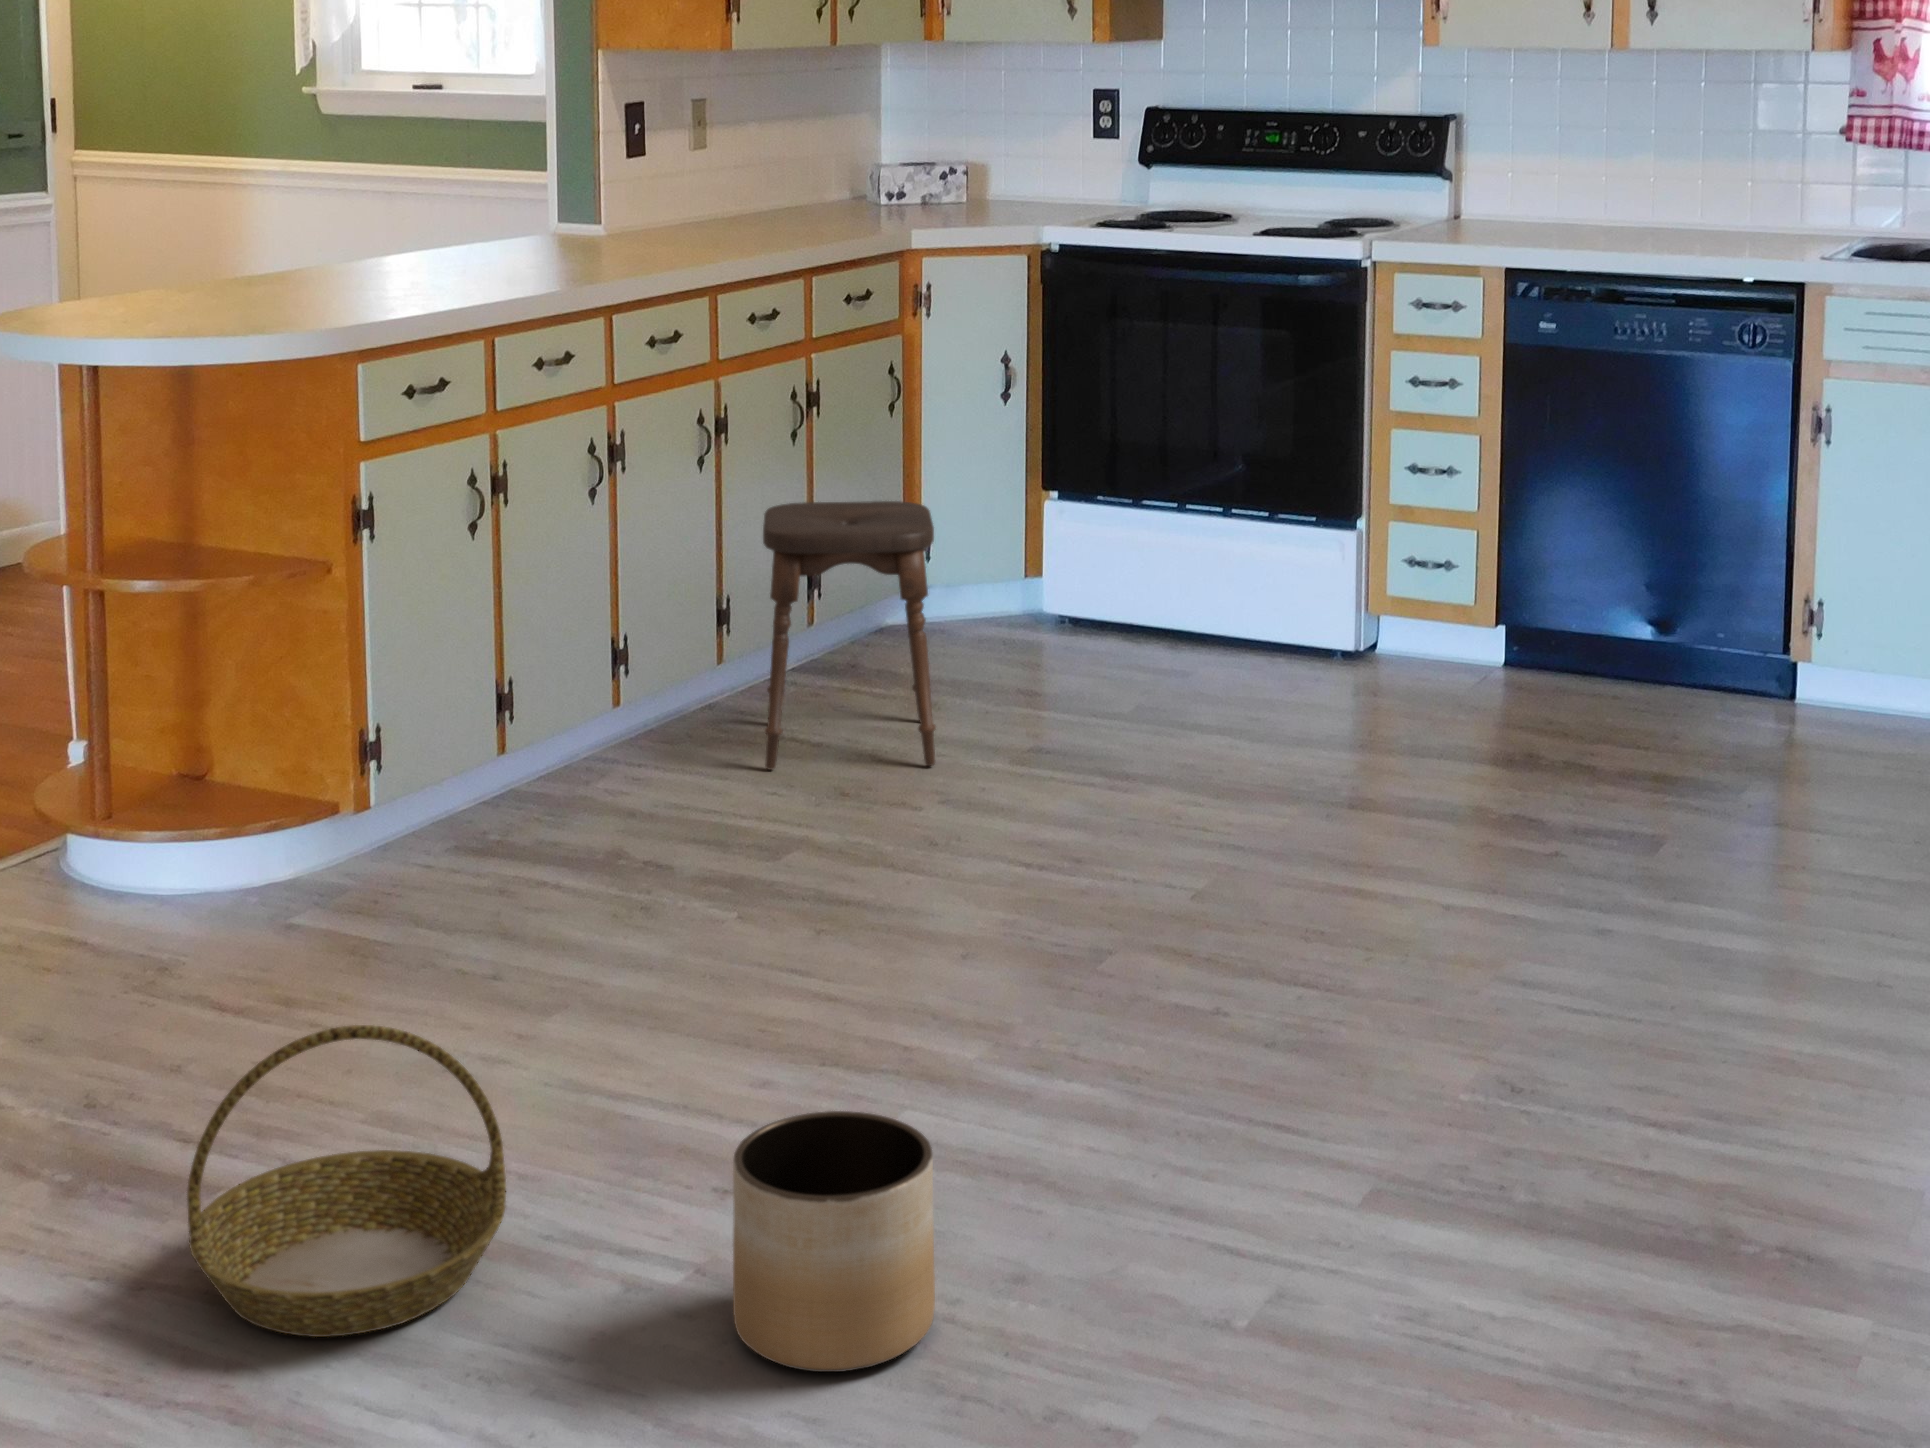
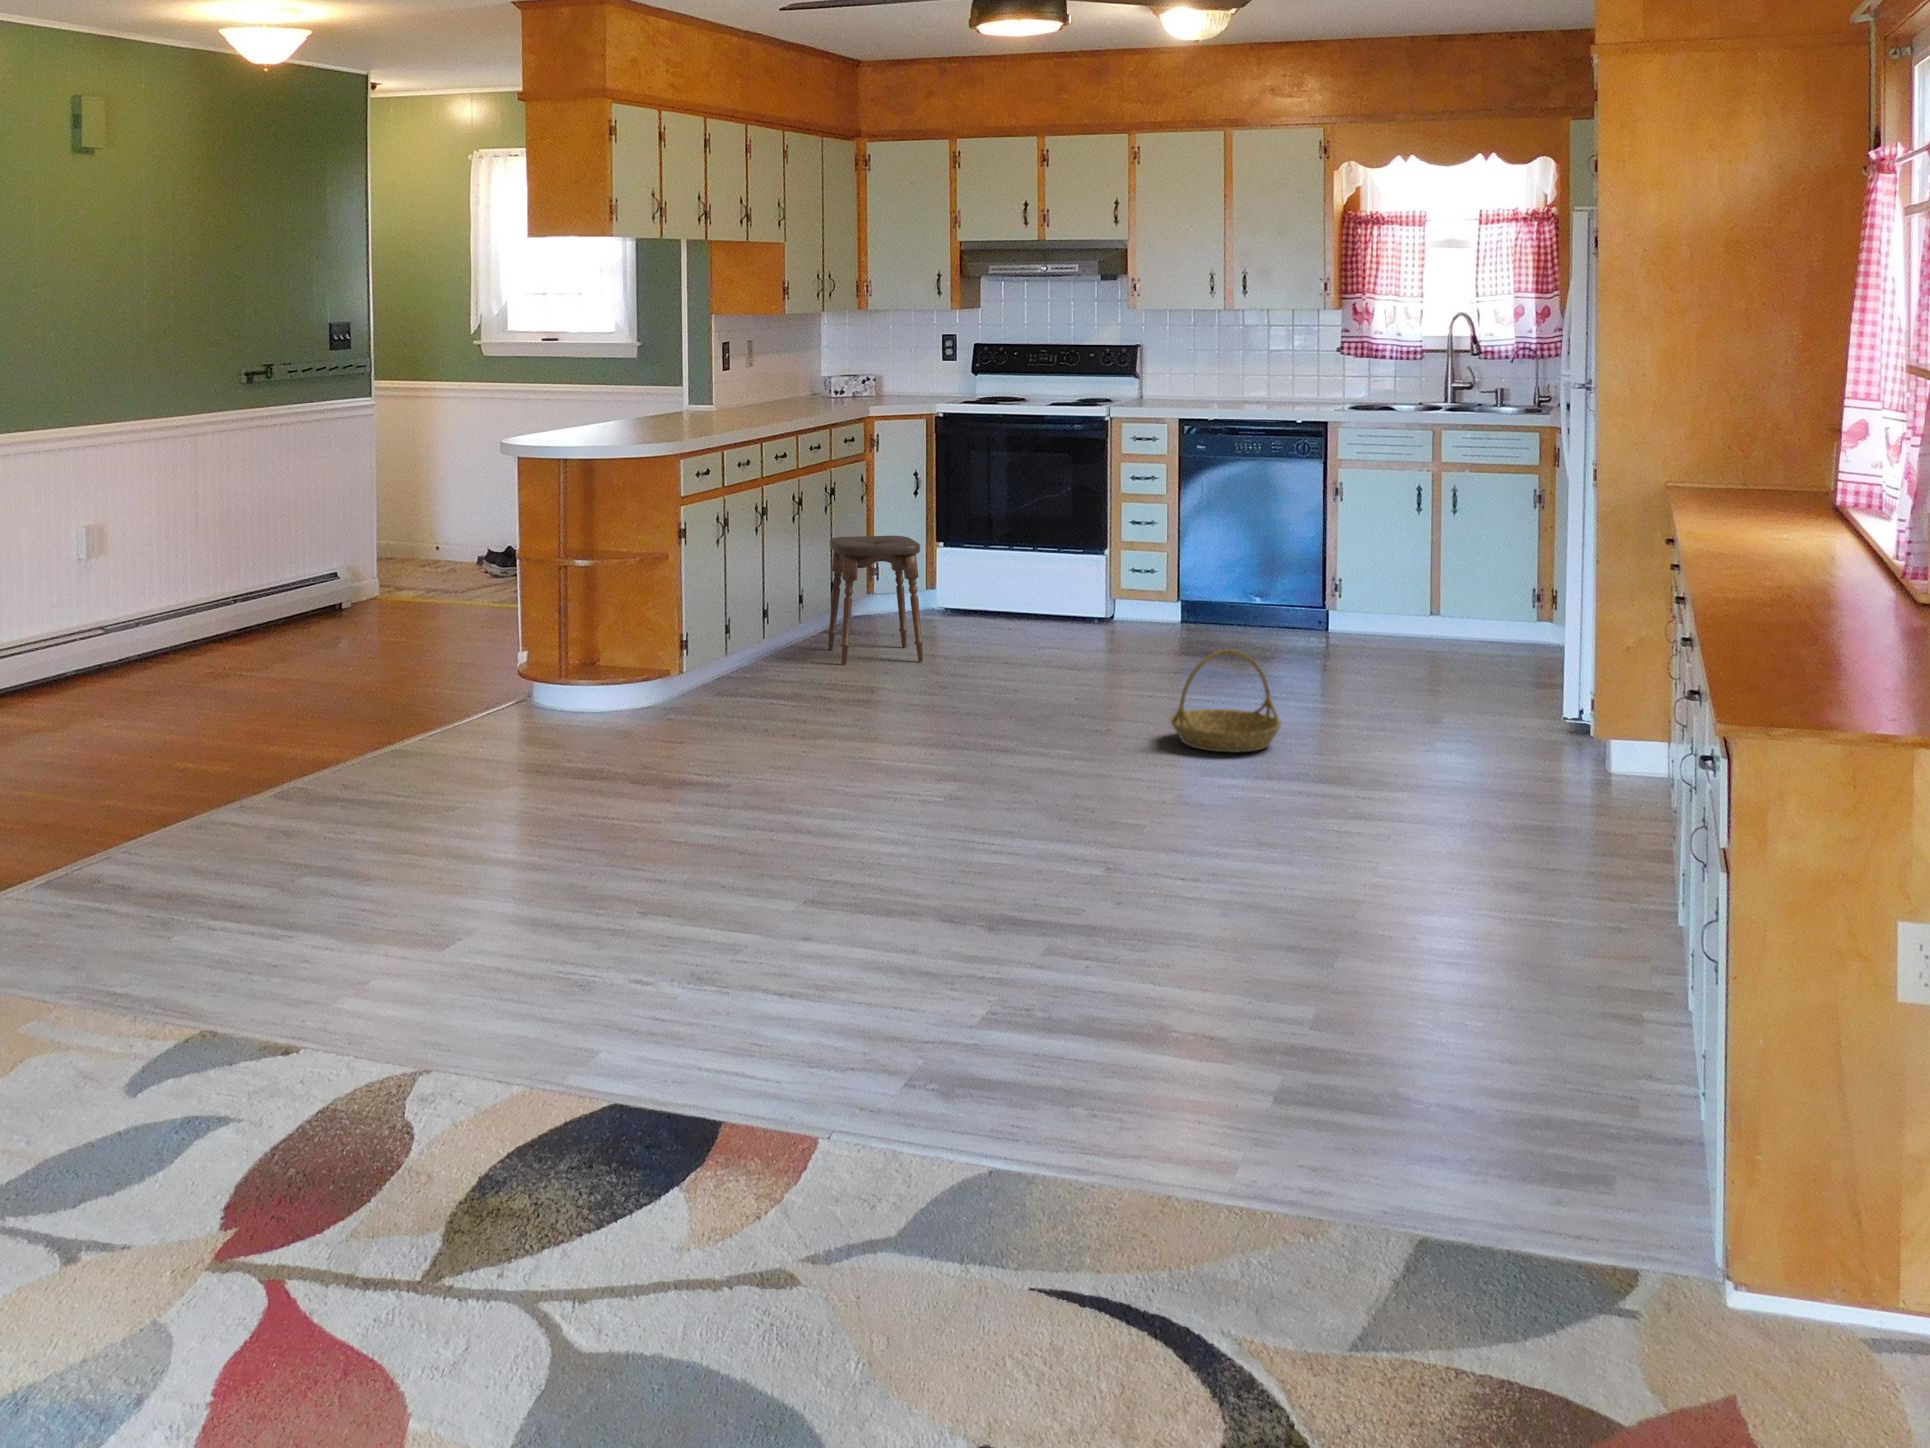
basket: present [187,1025,506,1337] -> present [1170,649,1282,752]
planter: present [733,1111,935,1372] -> none [970,723,1049,810]

